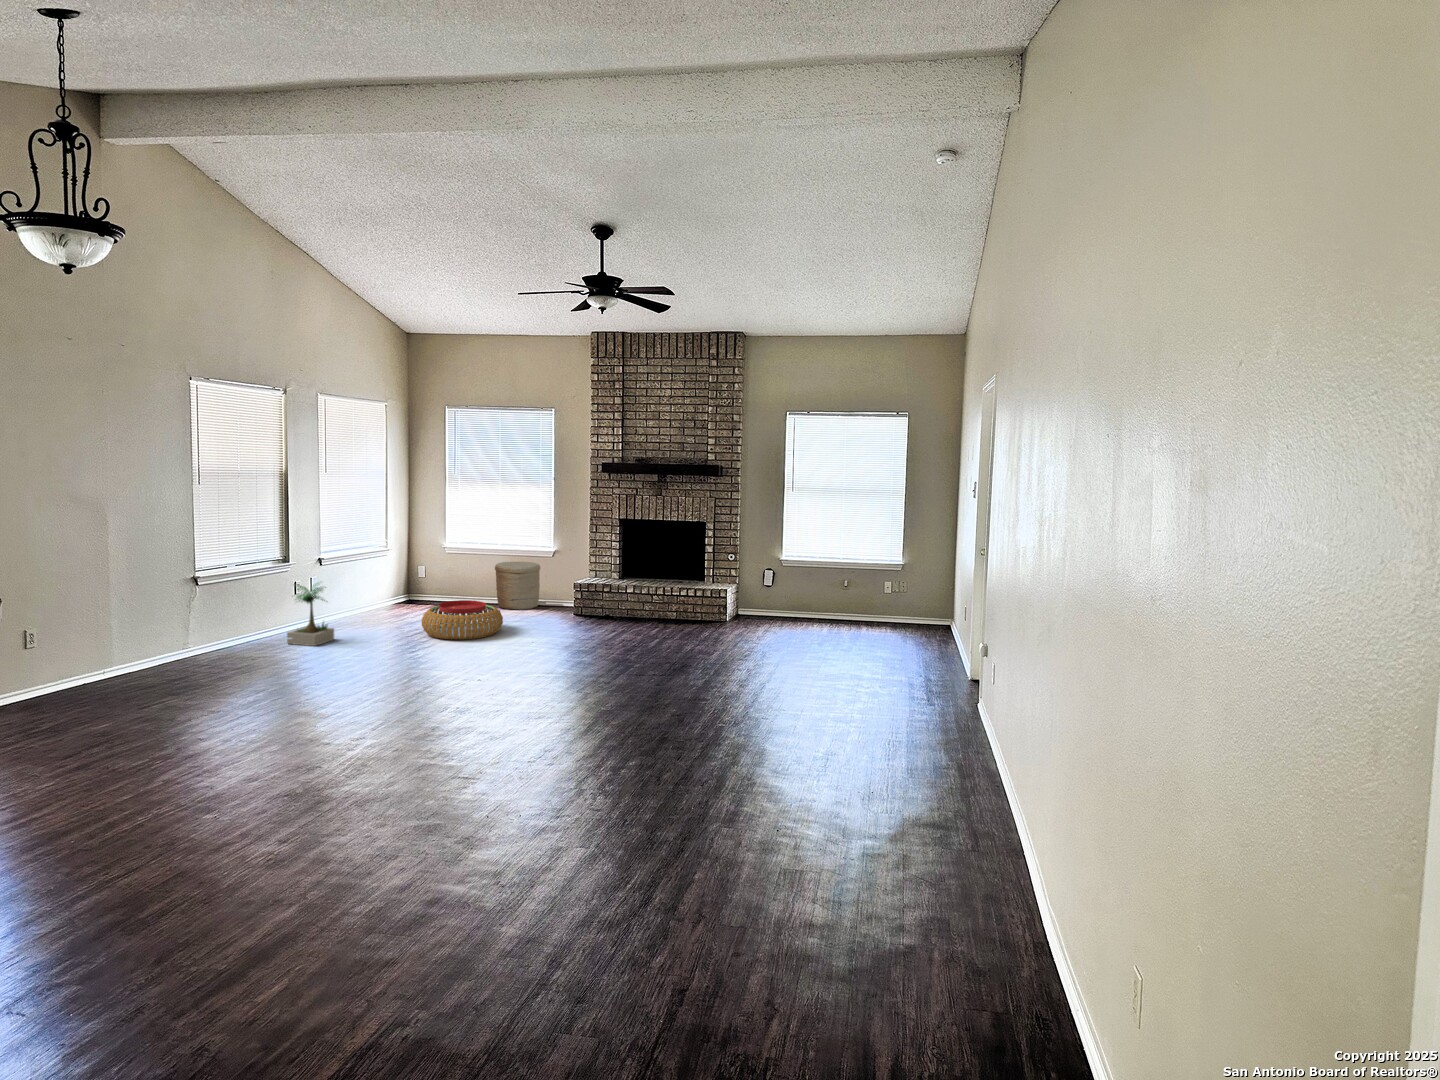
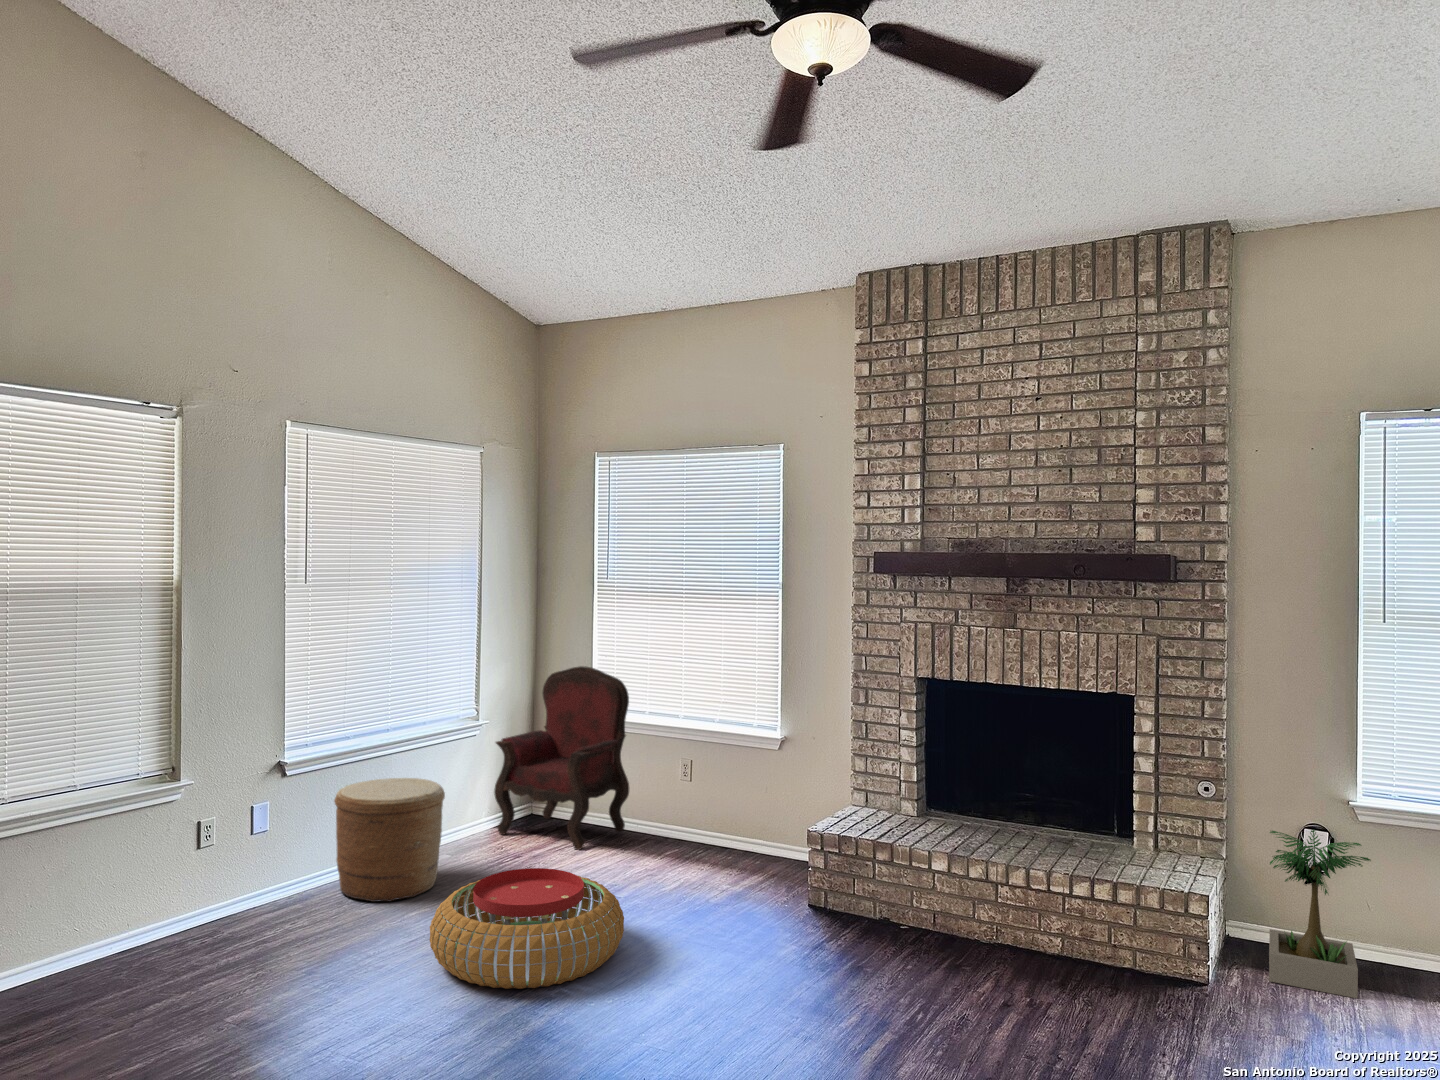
armchair: none [408,518,478,606] -> present [494,666,629,850]
woven basket: present [495,562,540,610] -> present [334,778,445,902]
potted plant: present [287,582,334,646] -> present [1269,830,1371,998]

